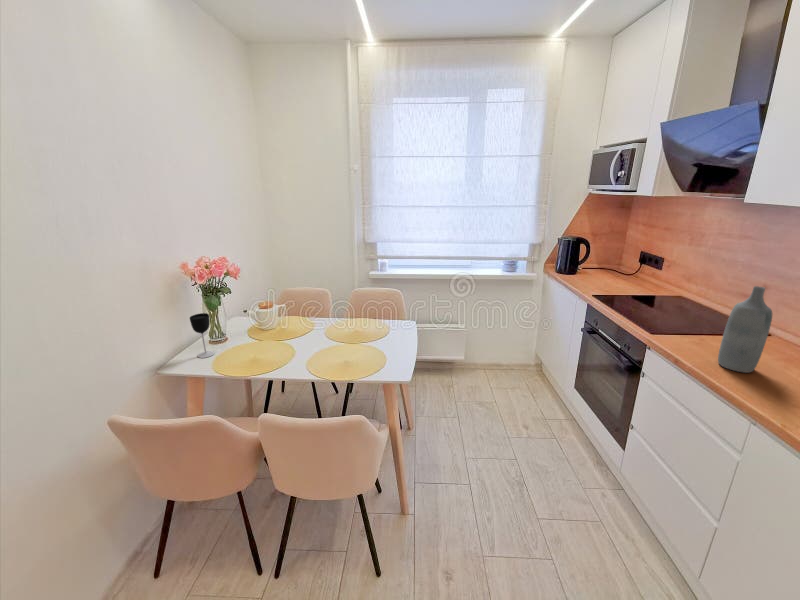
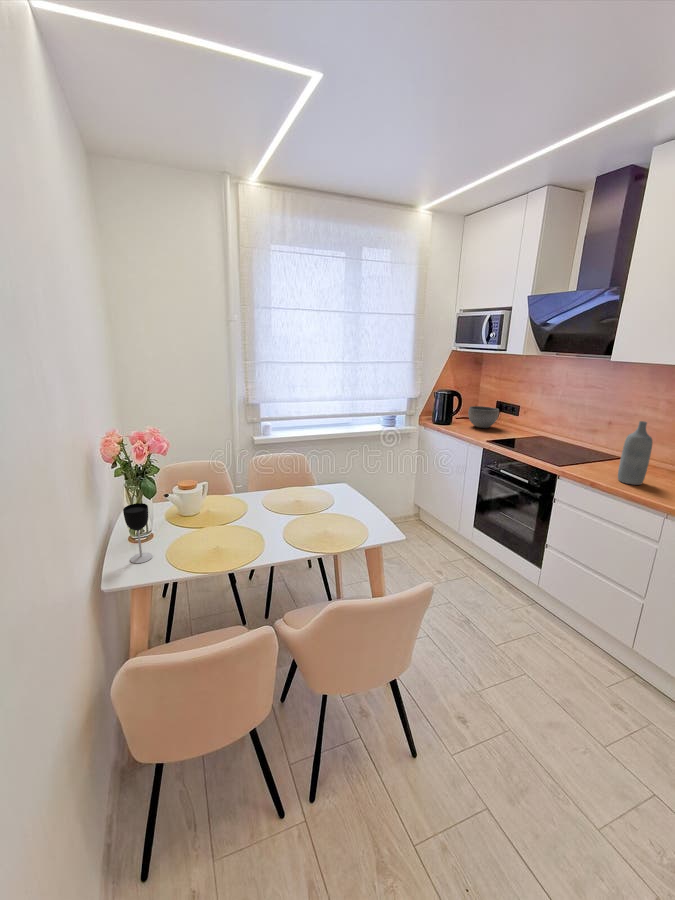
bowl: none [594,256,633,282] -> present [468,406,499,428]

